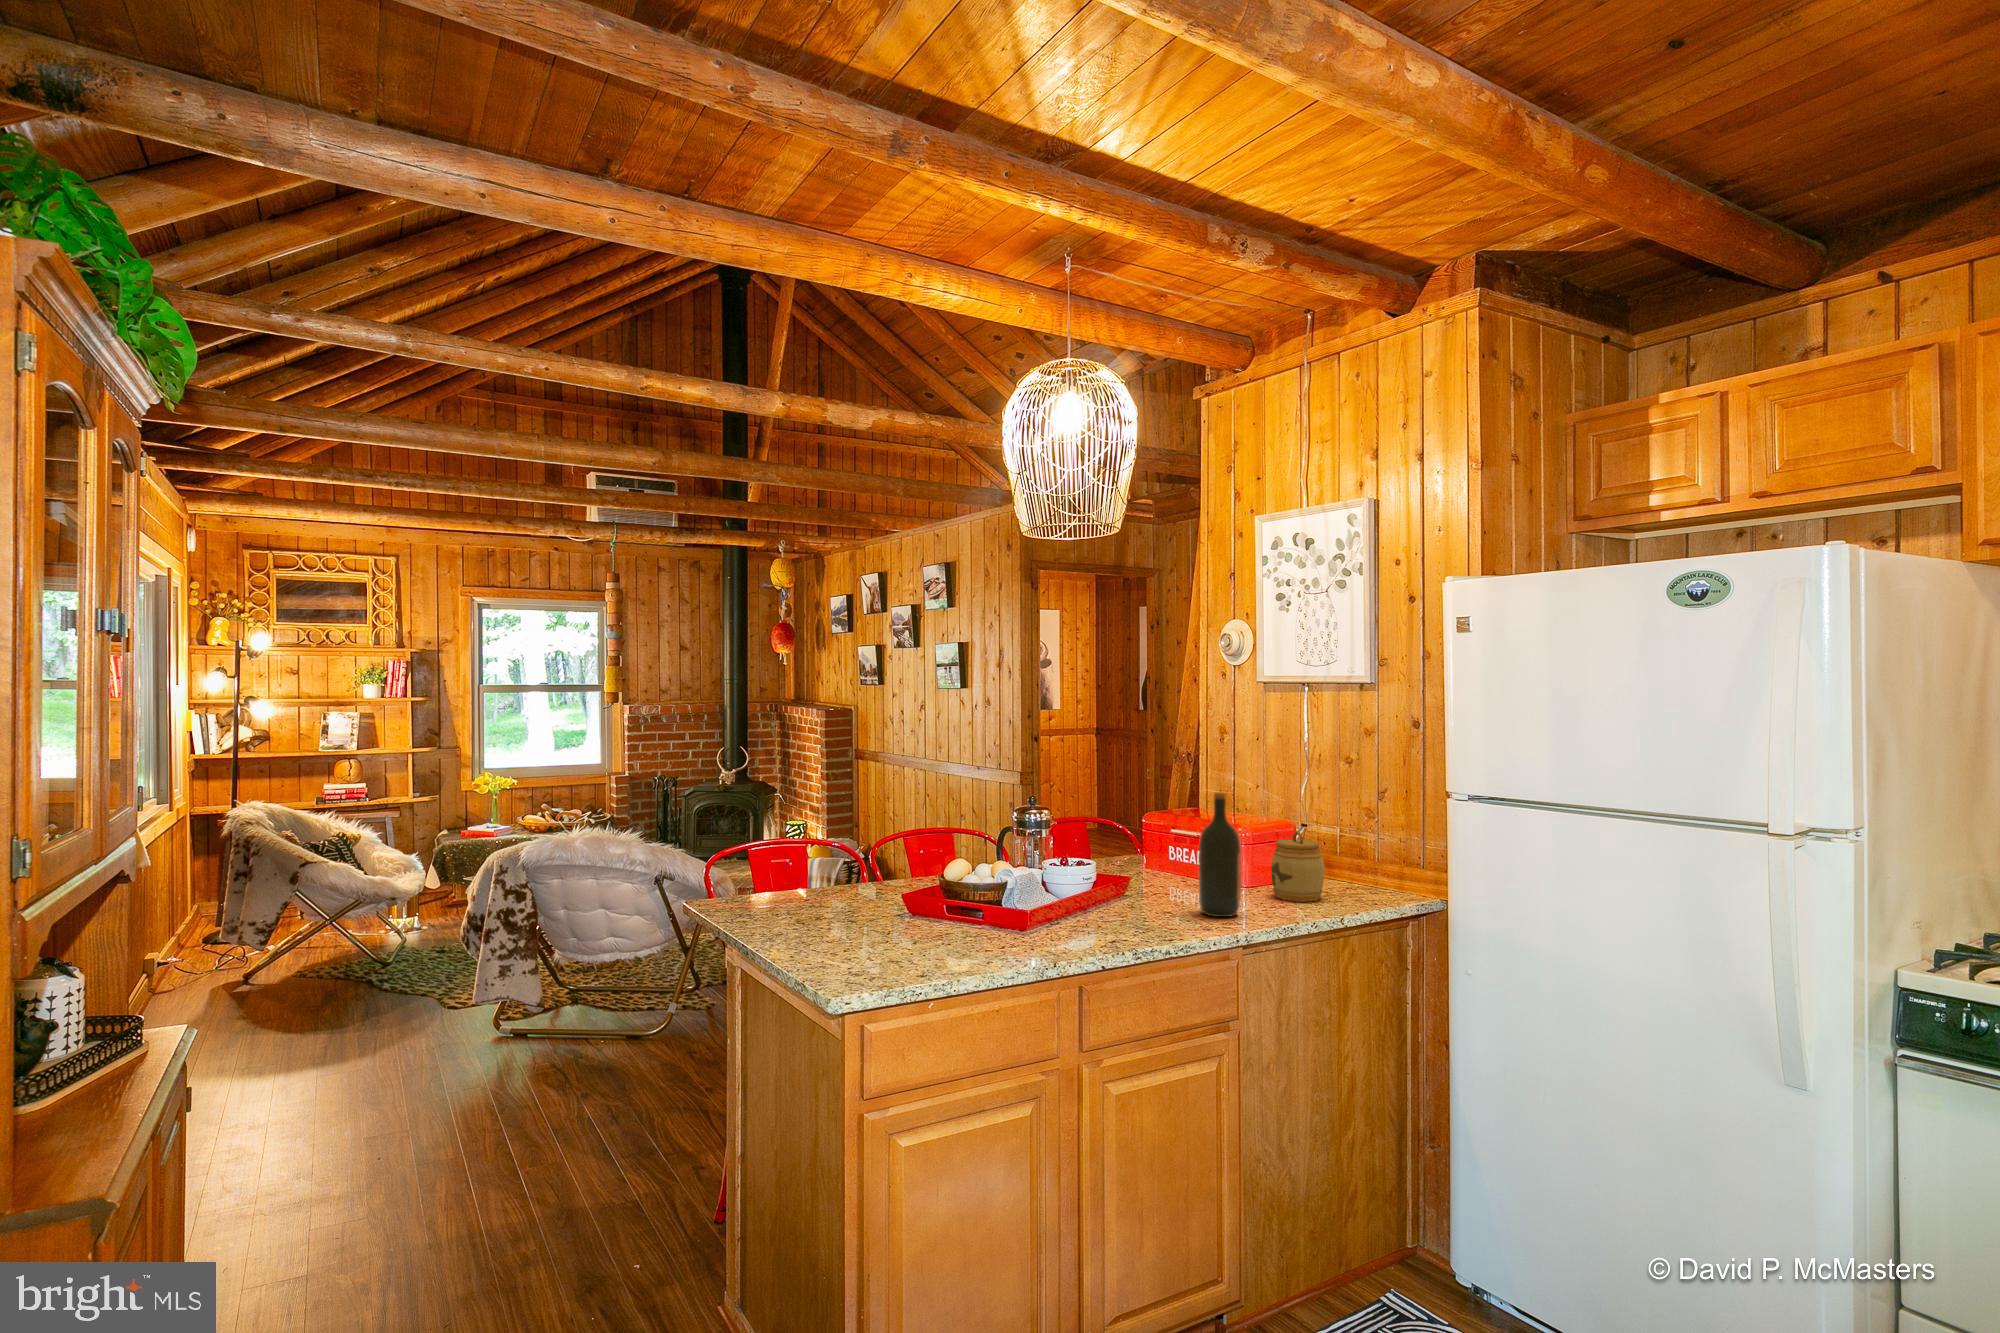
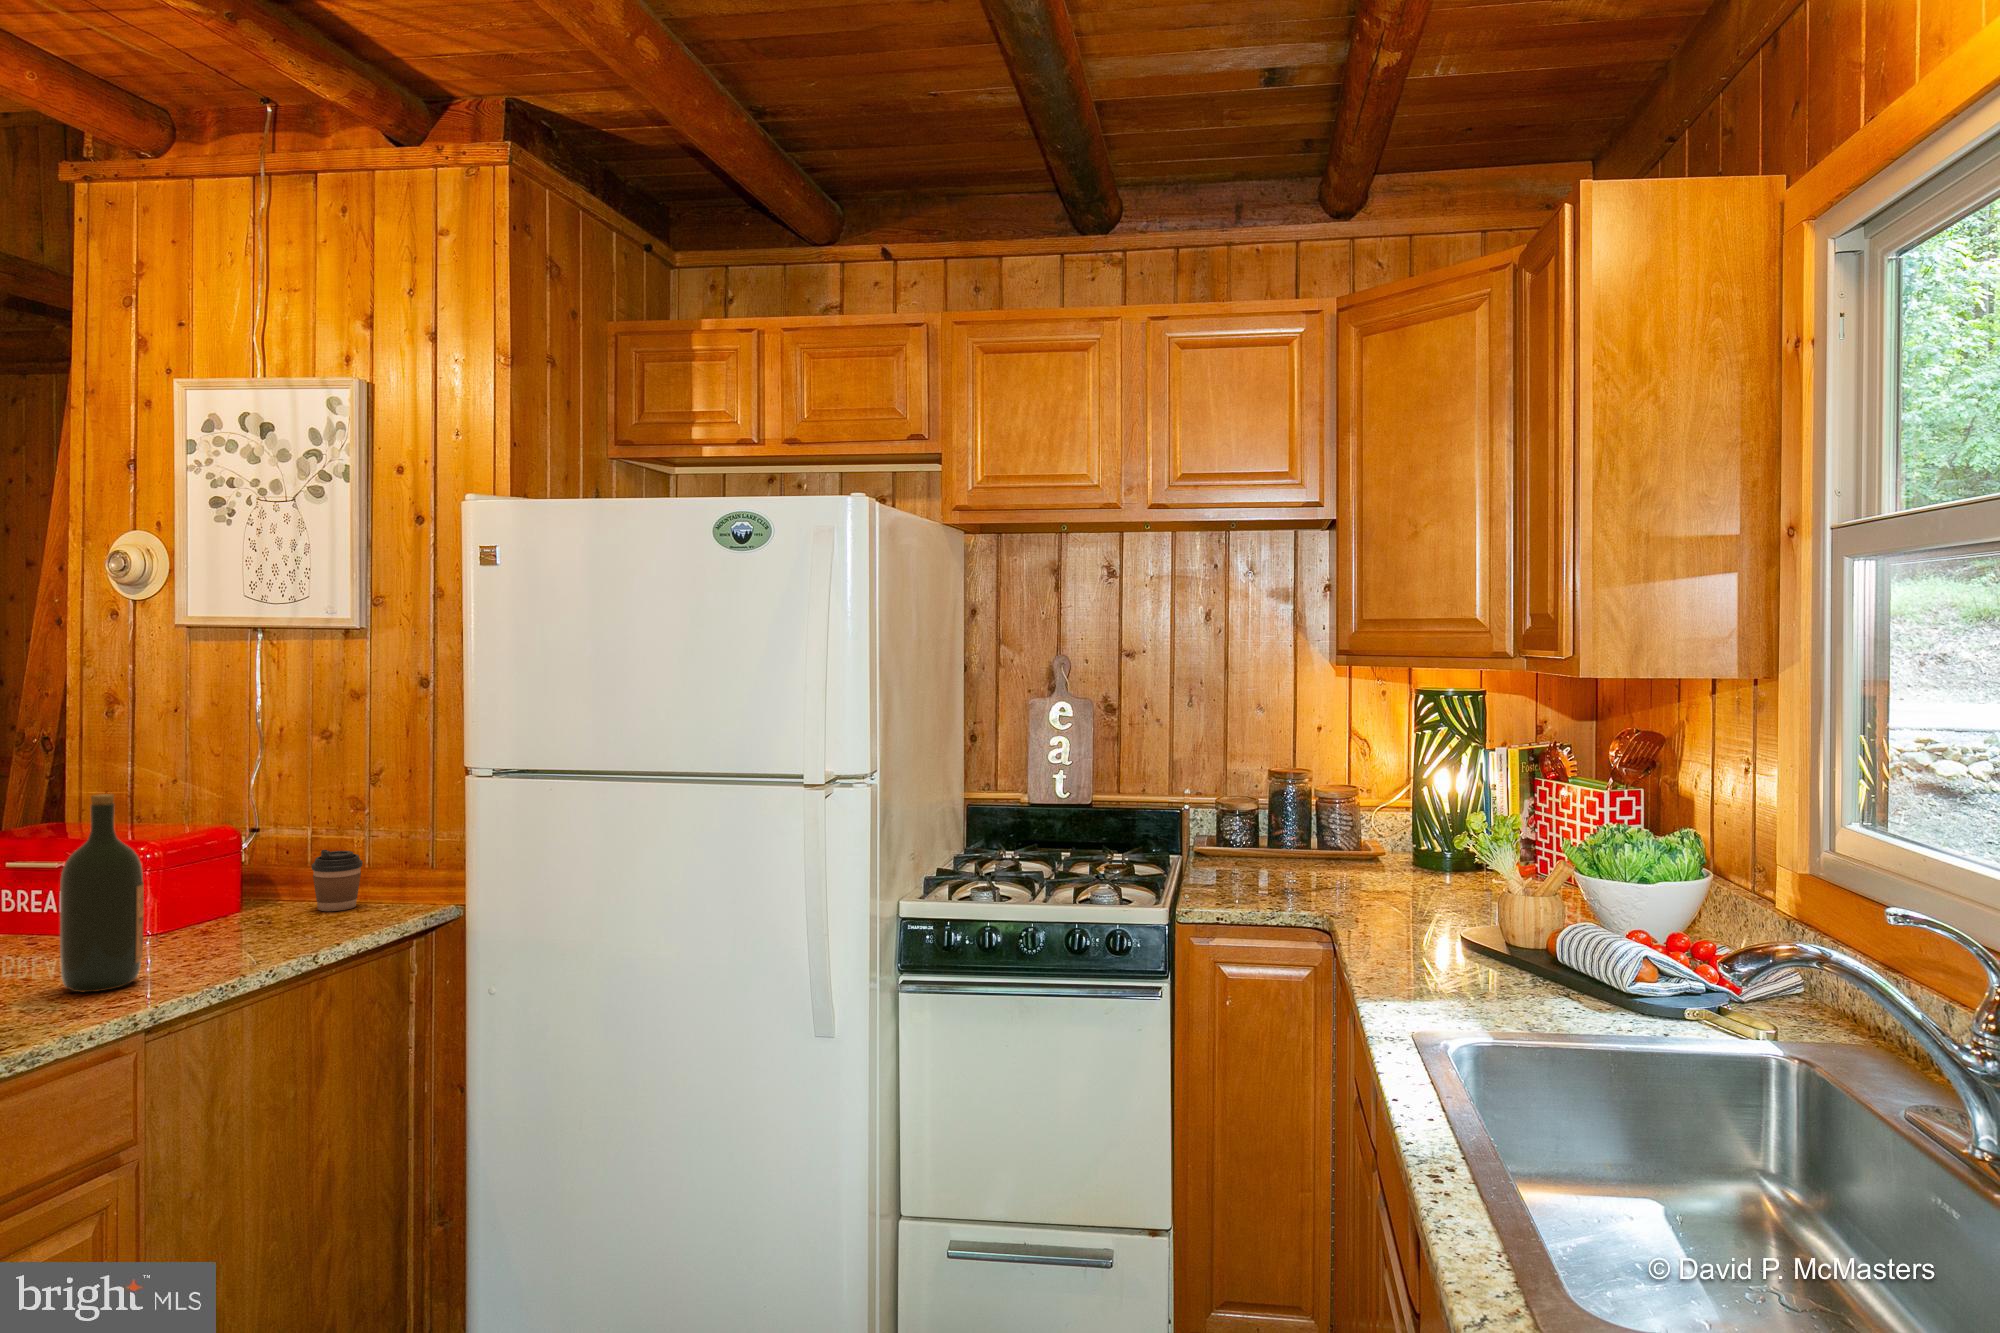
jar: present [1271,830,1325,902] -> none [200,837,289,941]
coffee cup: none [1339,847,1374,893] -> present [312,850,363,911]

